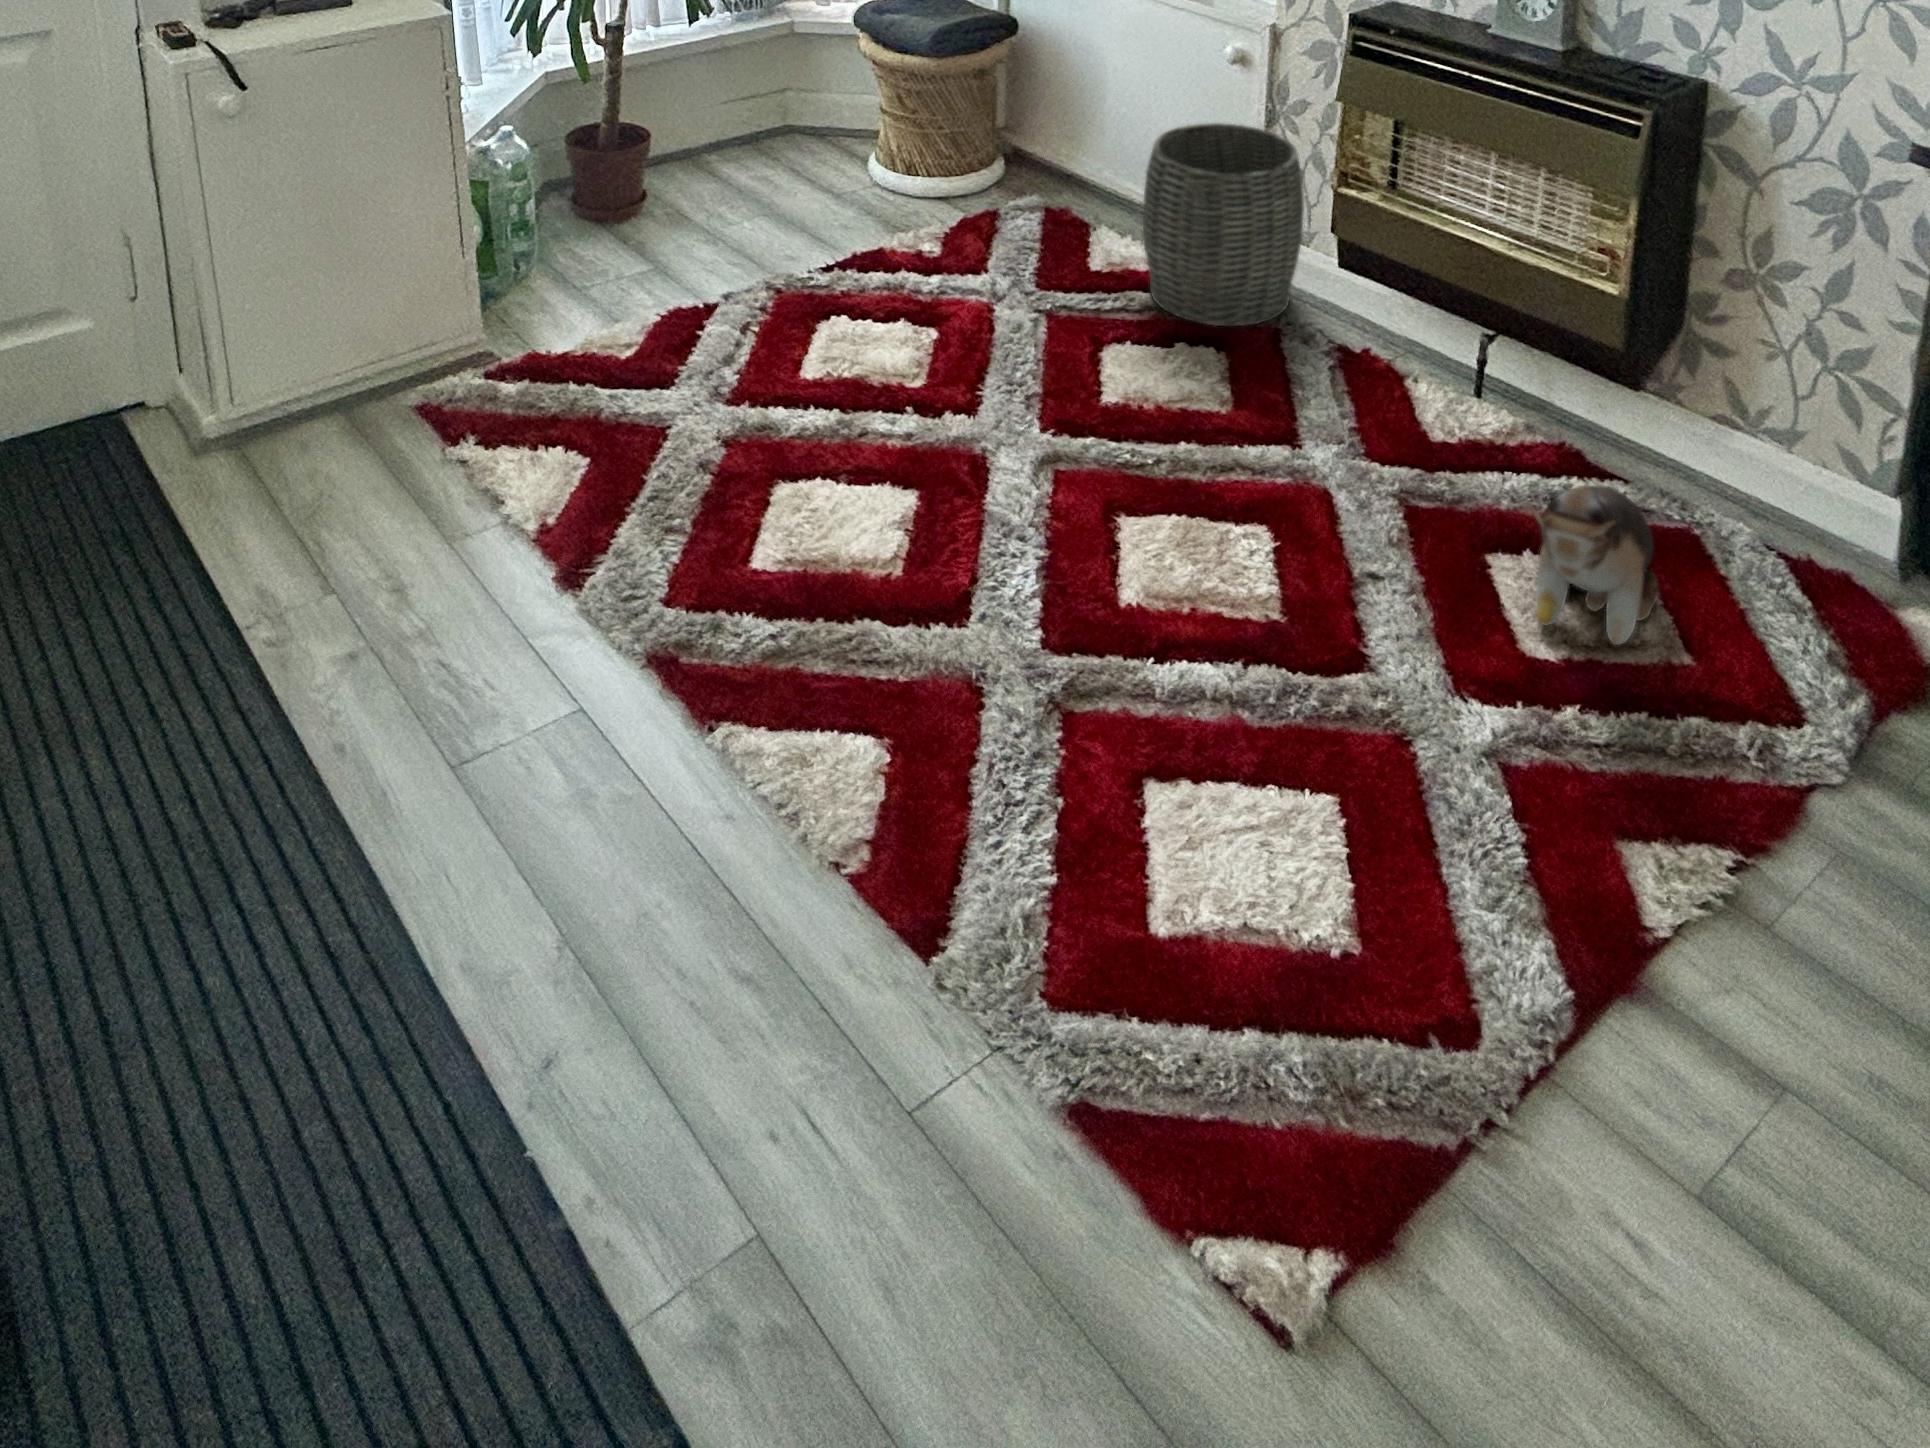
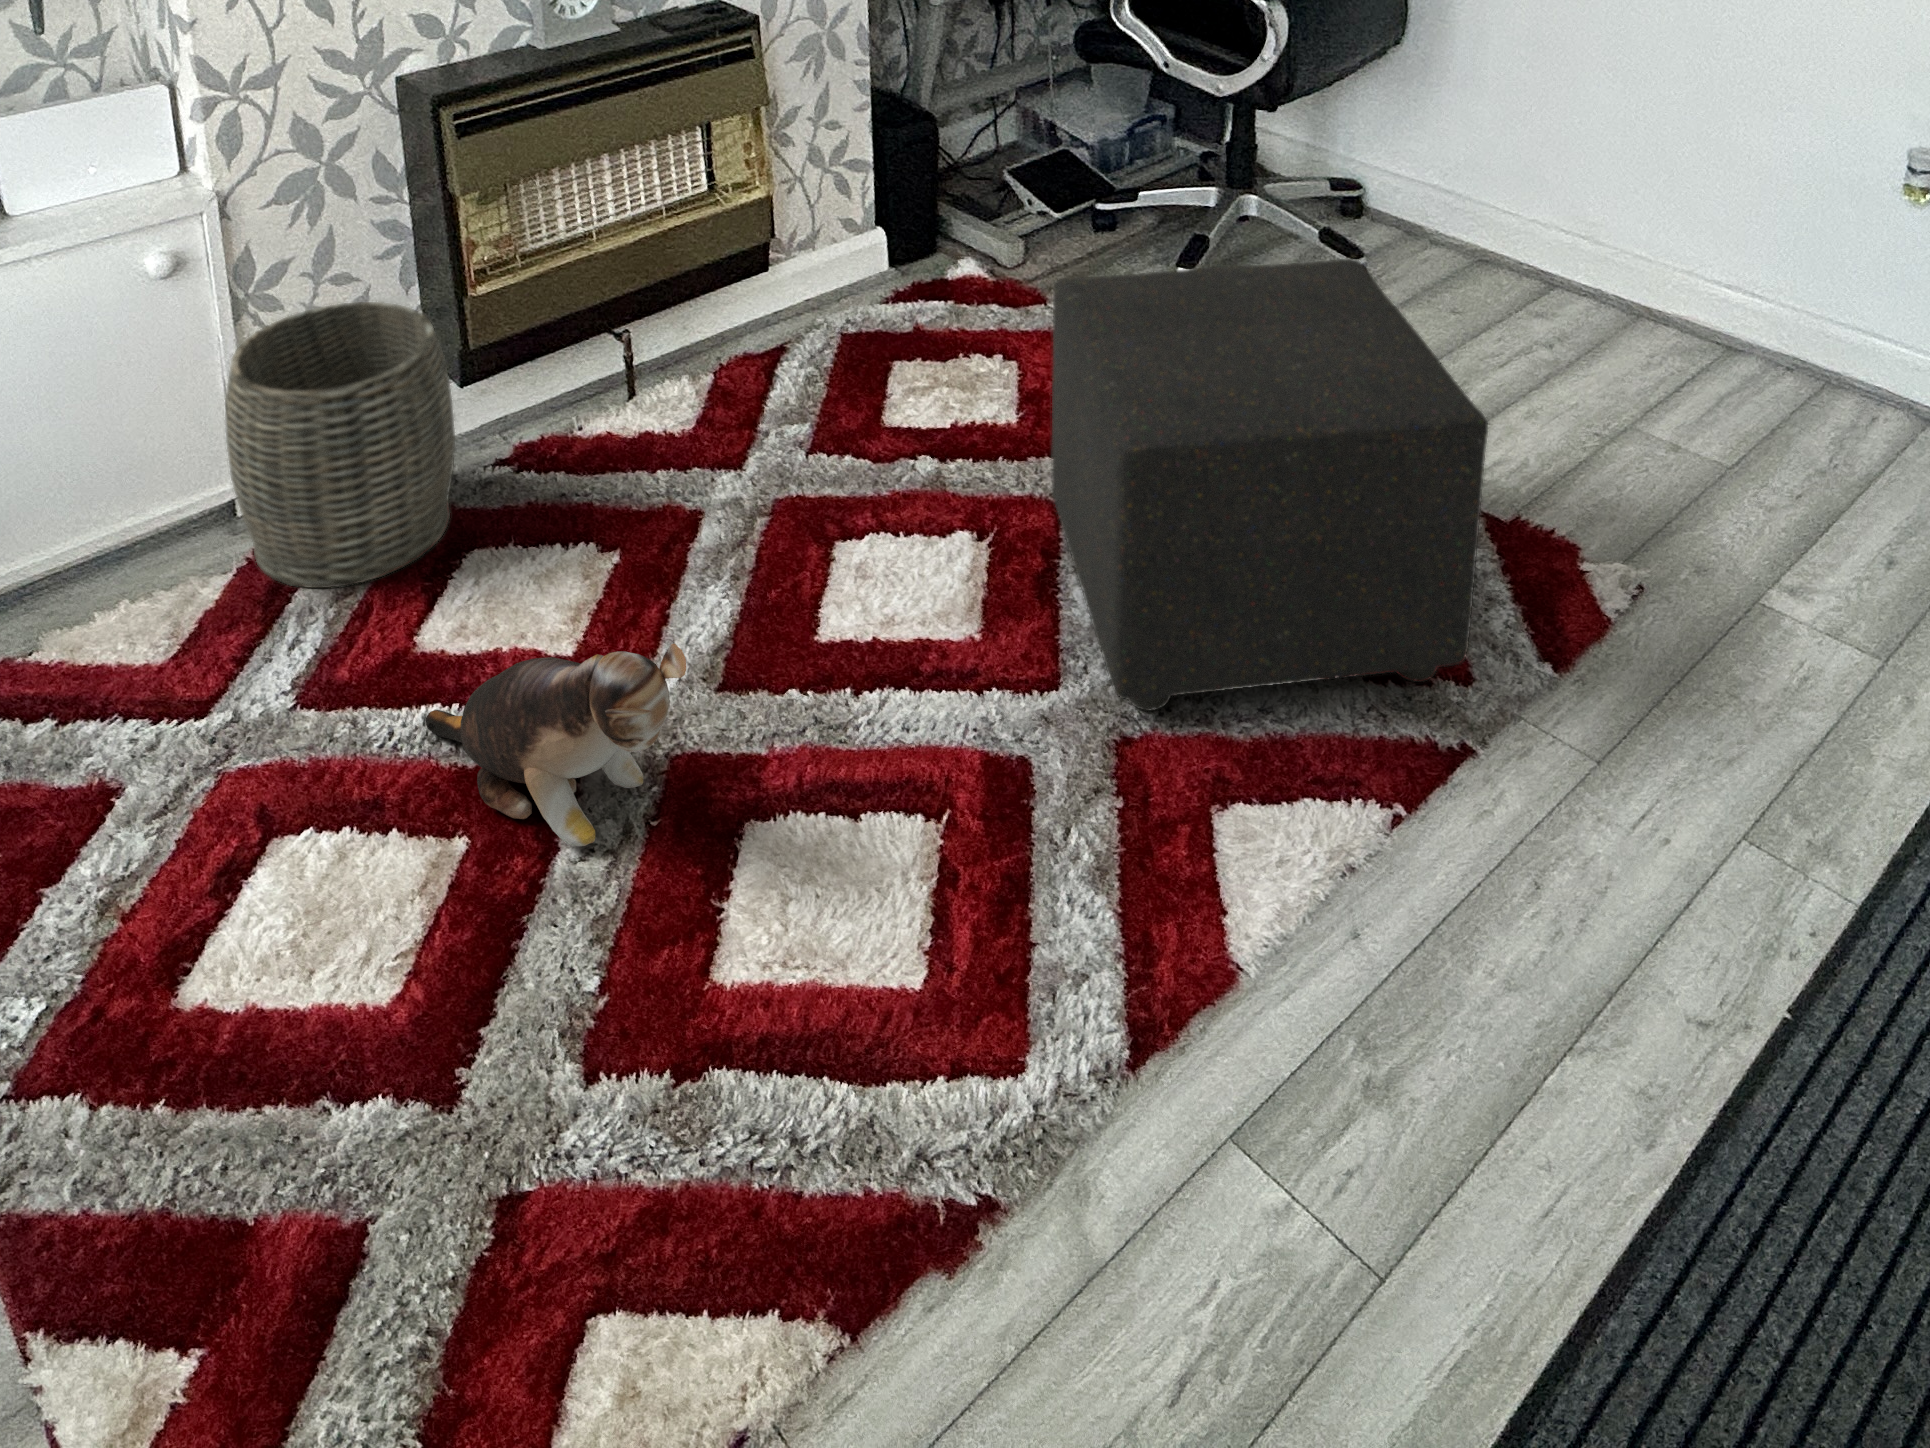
ottoman: none [979,401,1489,979] -> present [1051,258,1488,711]
plush toy: present [1529,486,1659,645] -> present [425,644,686,846]

